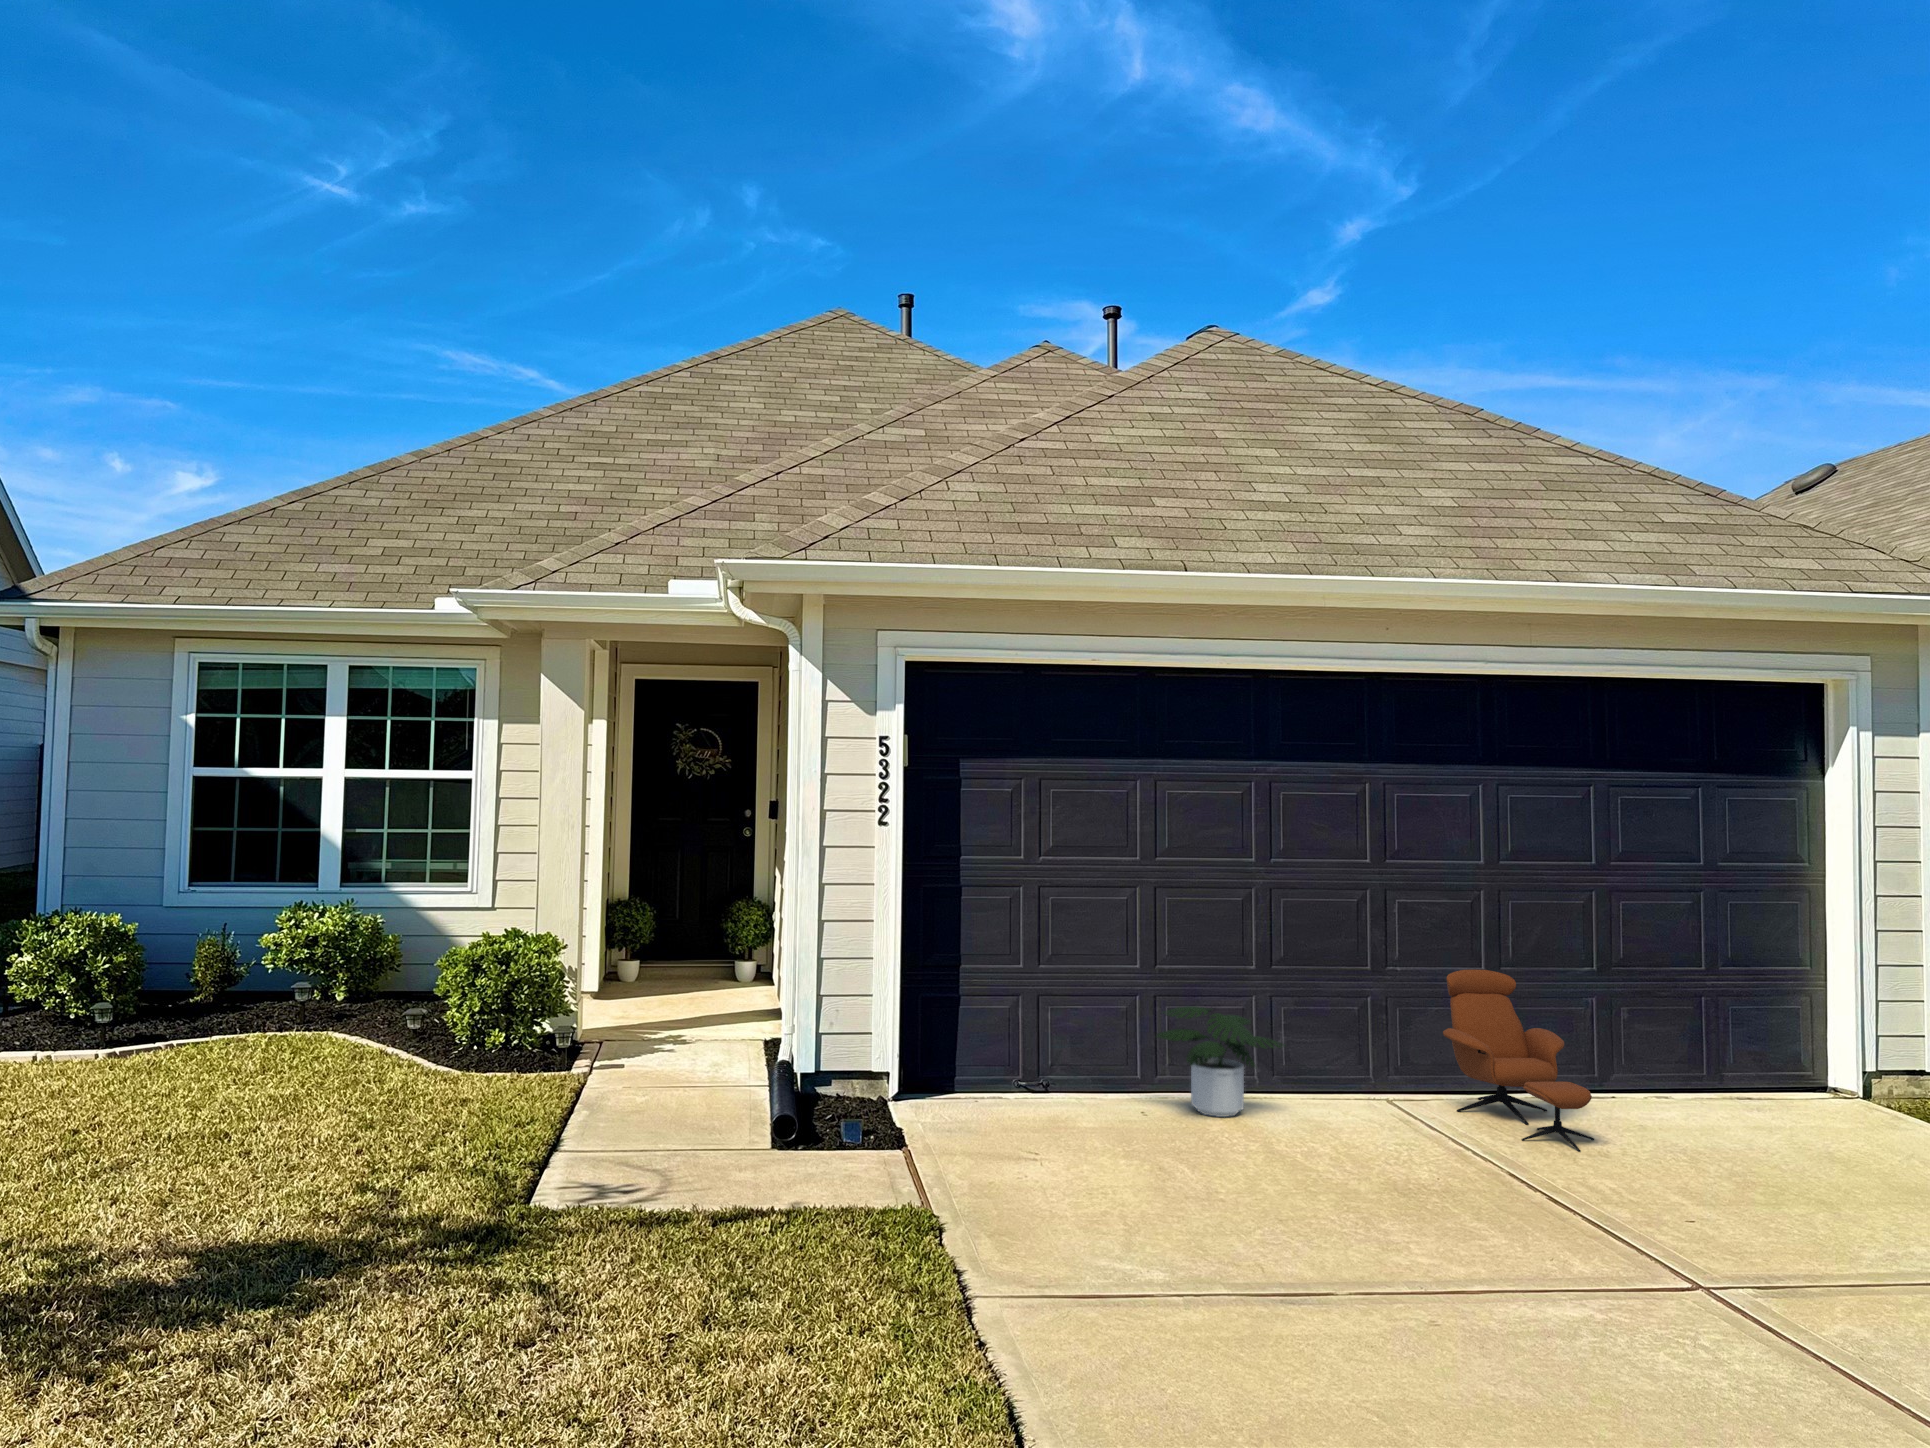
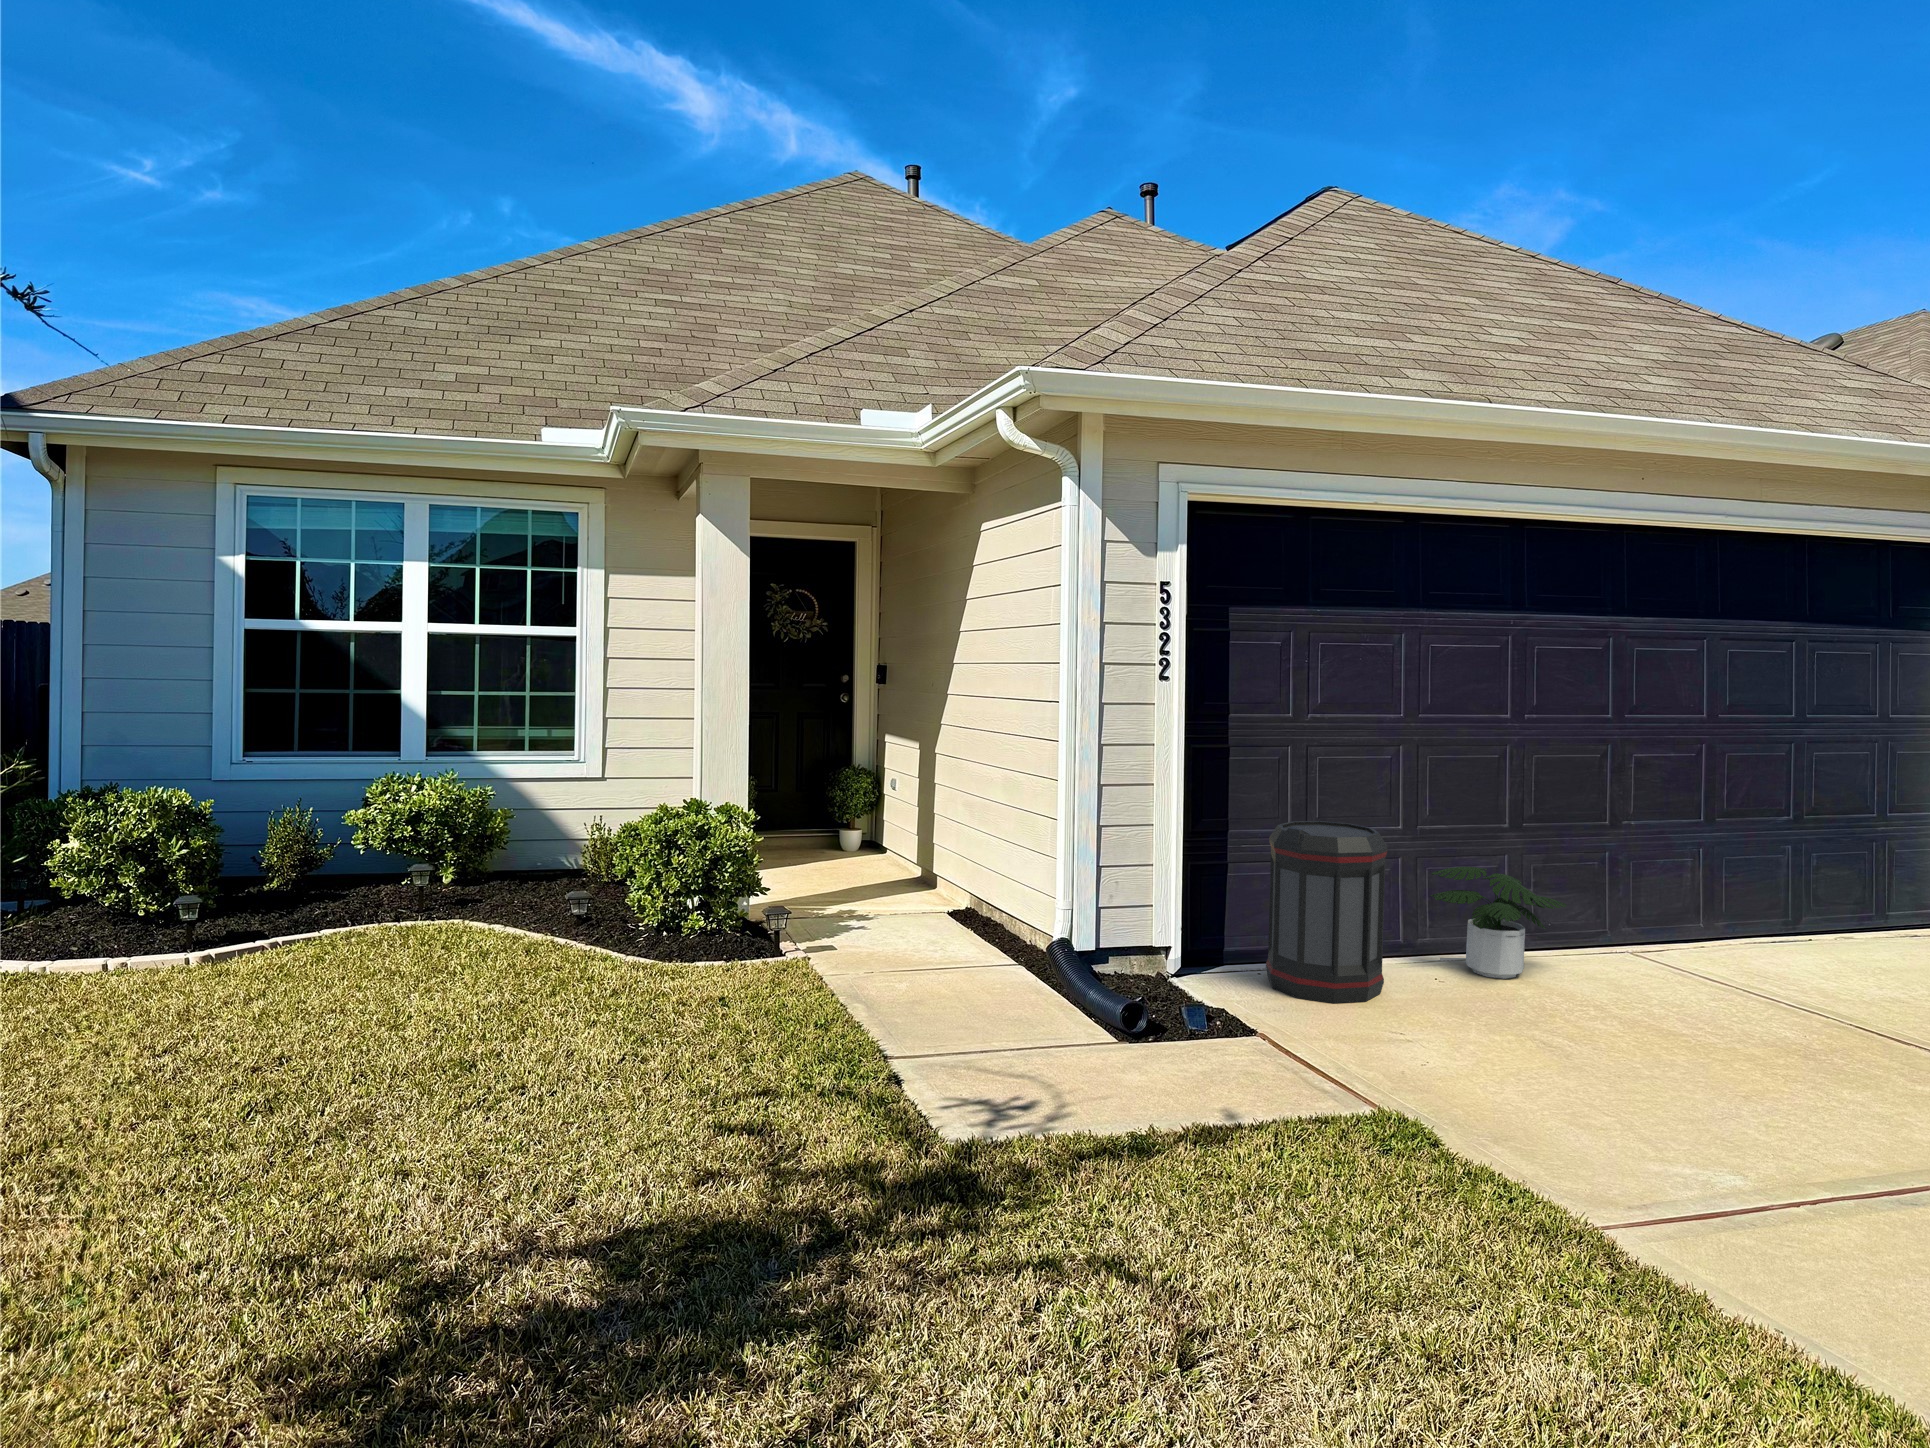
trash can: none [977,958,1085,1128] -> present [1266,821,1388,1003]
lounge chair: present [1443,970,1594,1151] -> none [1682,822,1872,1000]

